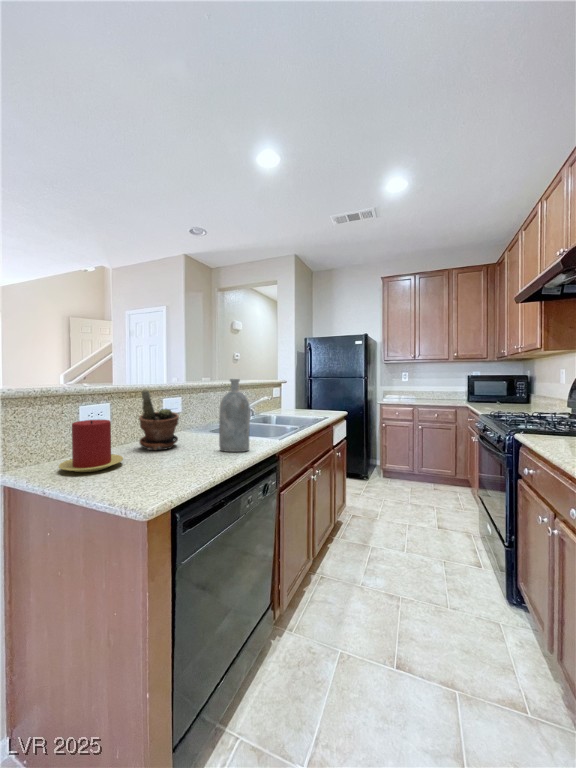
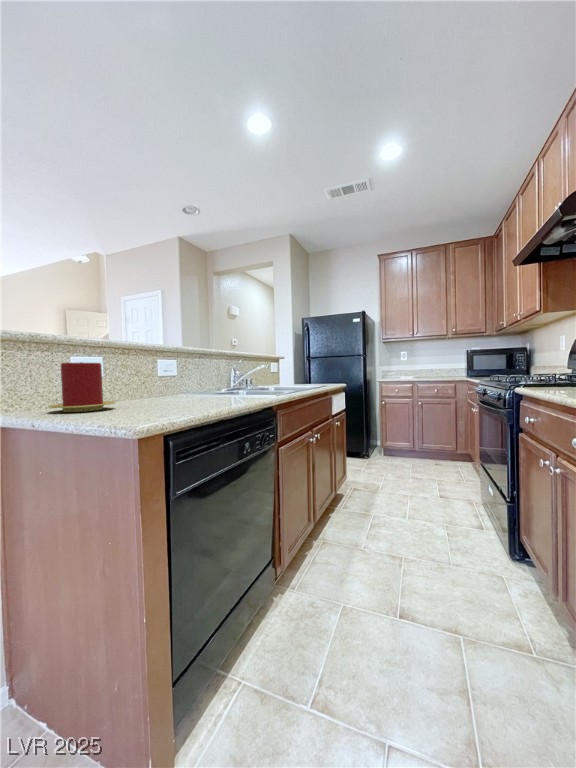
bottle: present [219,379,250,452] -> none [214,327,245,401]
potted plant: present [139,389,179,450] -> none [132,340,173,403]

